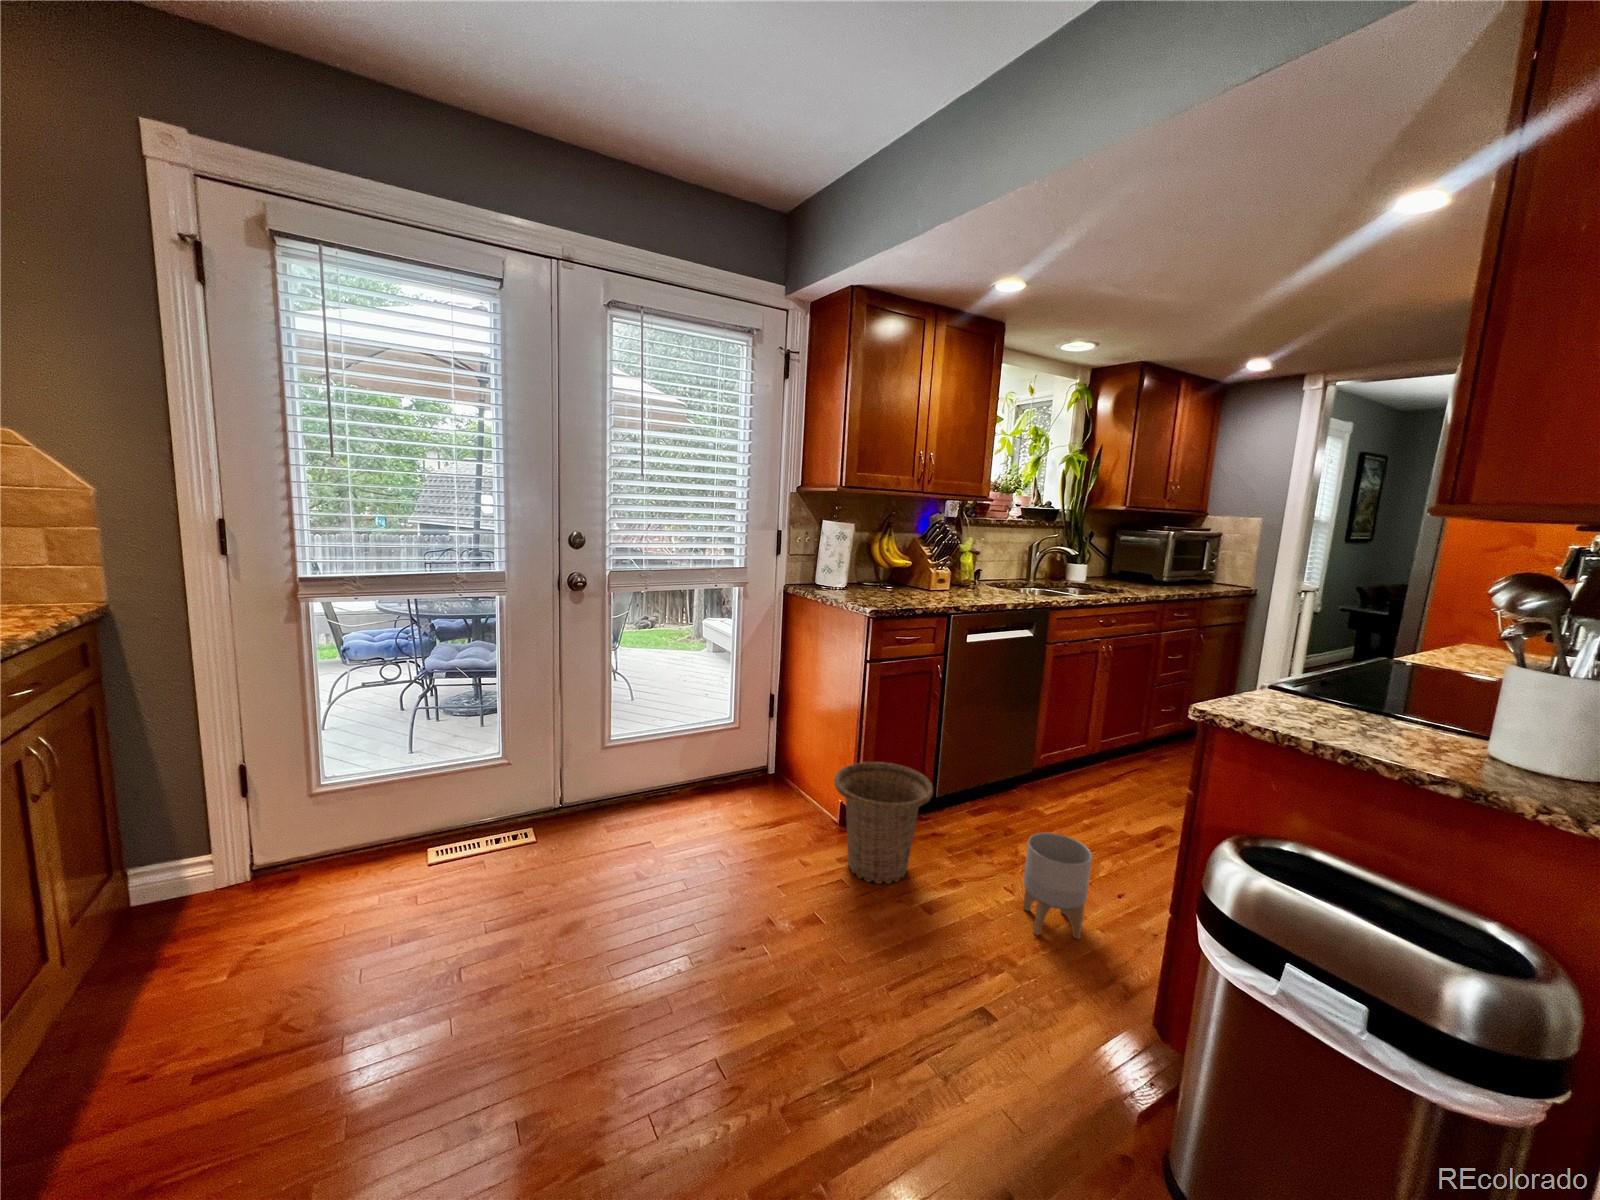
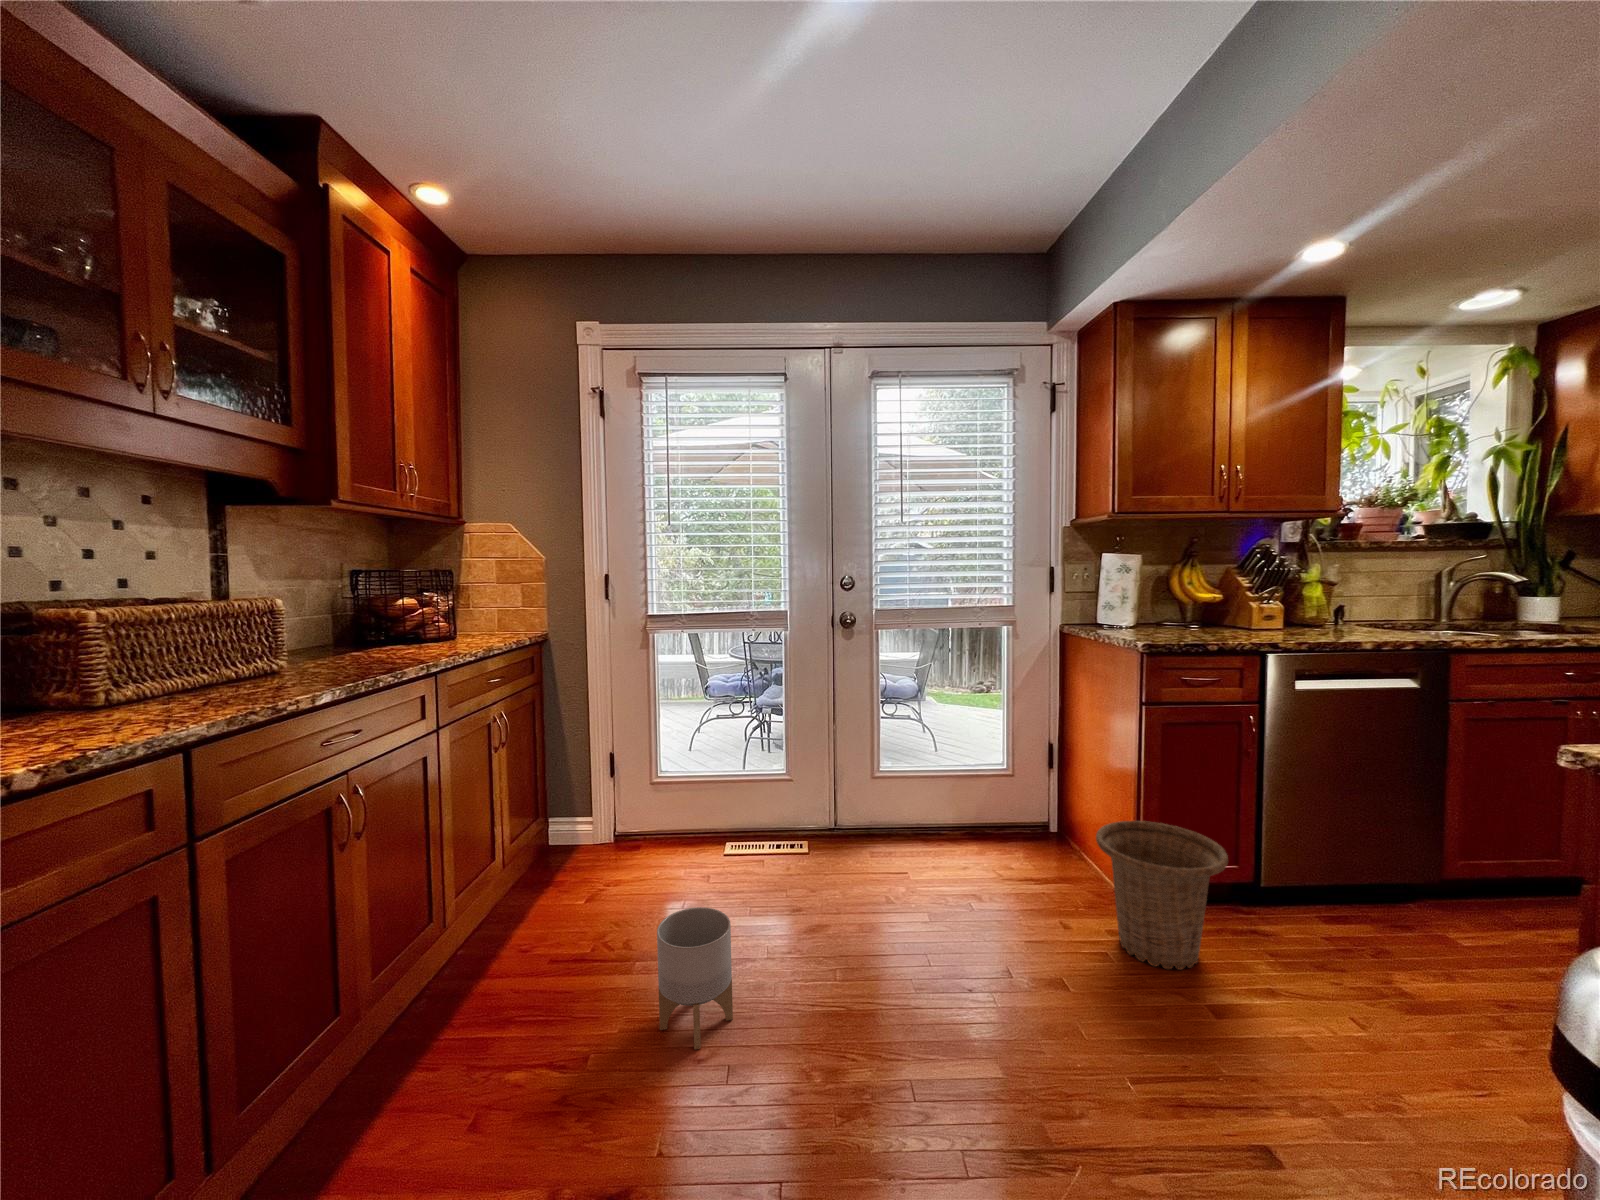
planter: present [1023,833,1092,939] -> present [657,907,733,1049]

